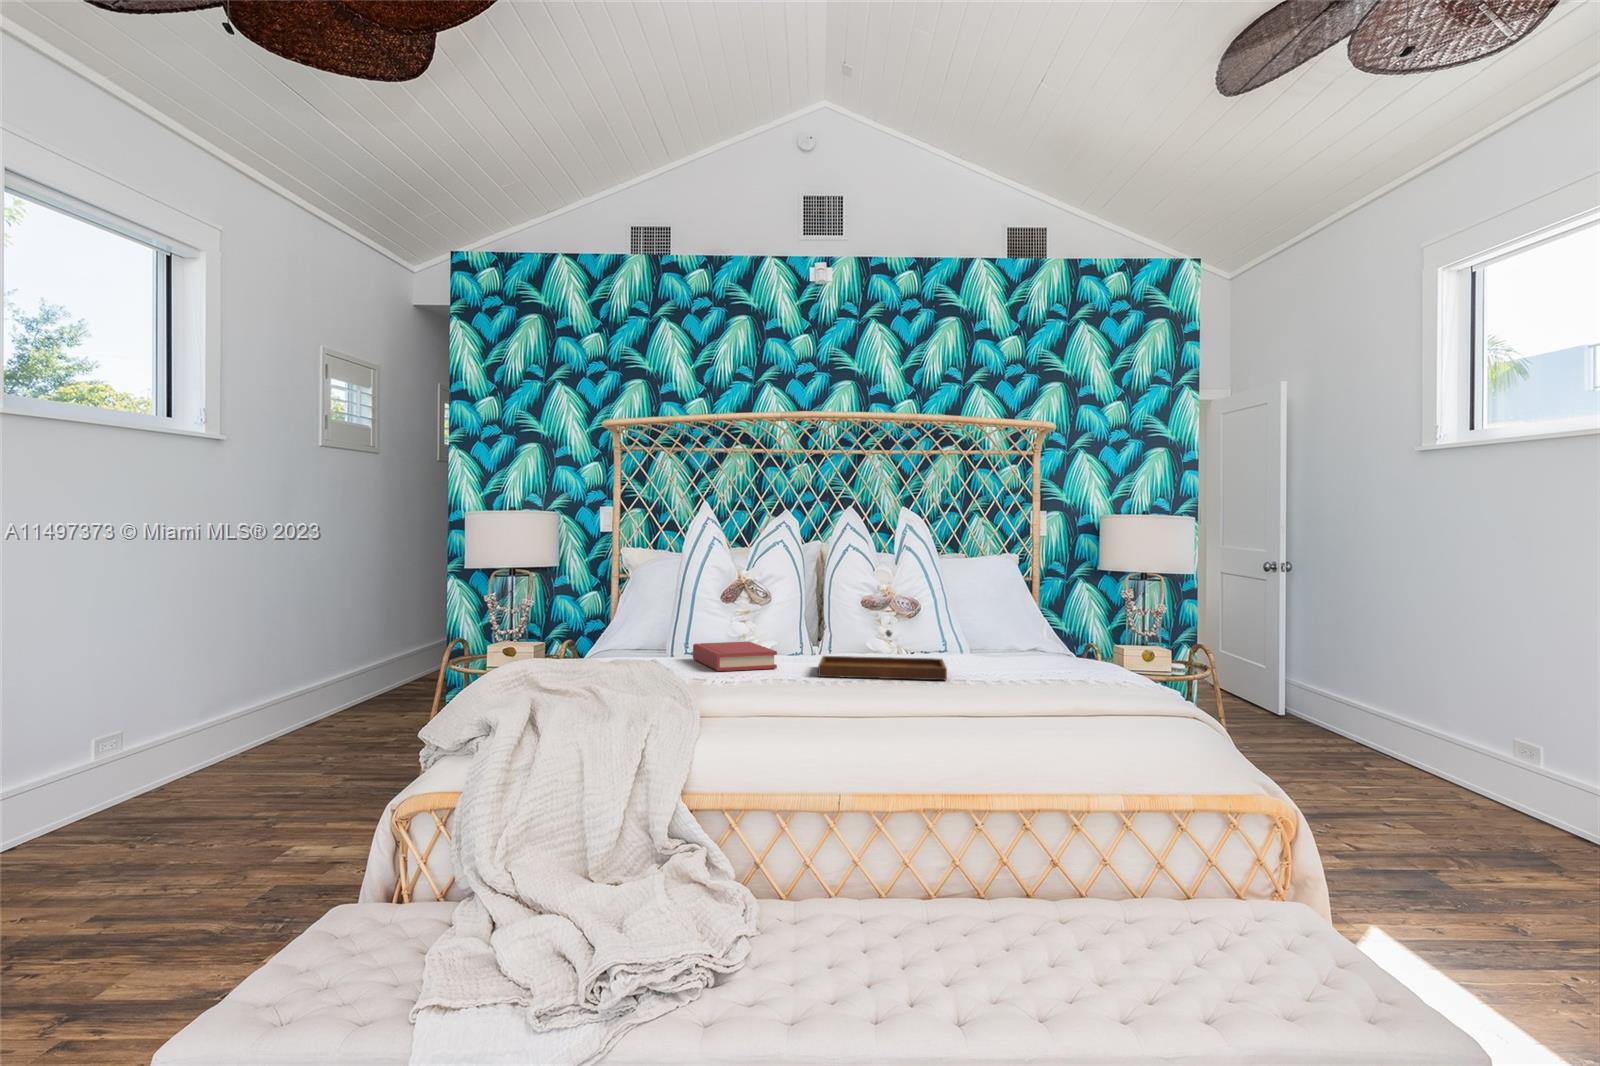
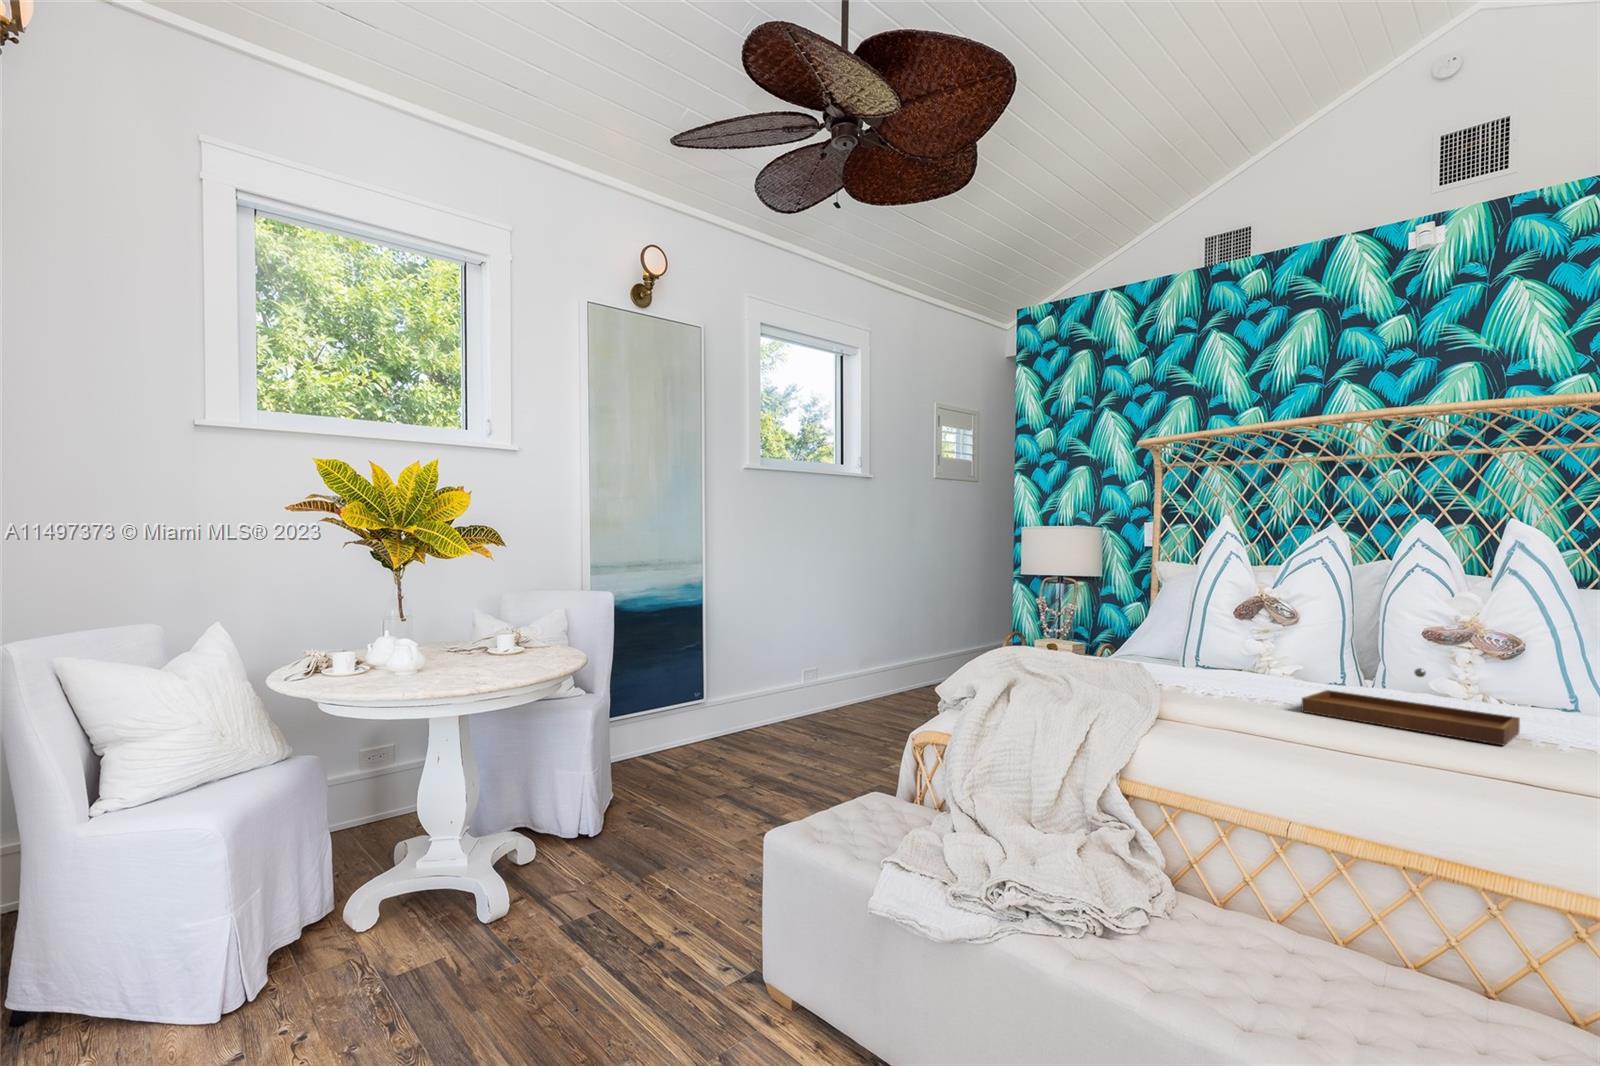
hardback book: present [693,641,777,671] -> none [1174,659,1260,696]

